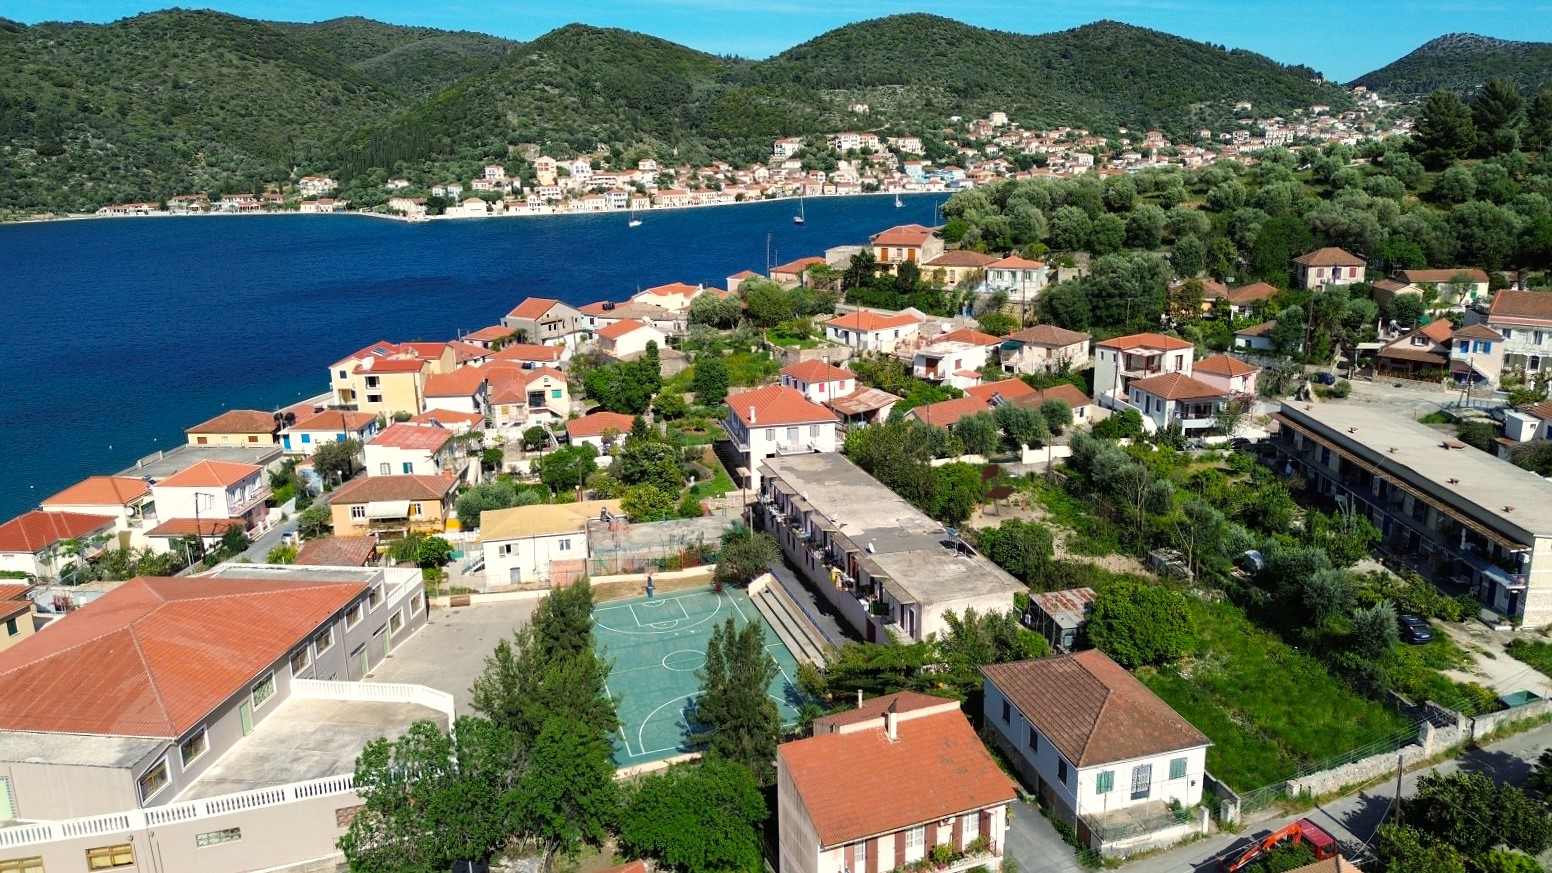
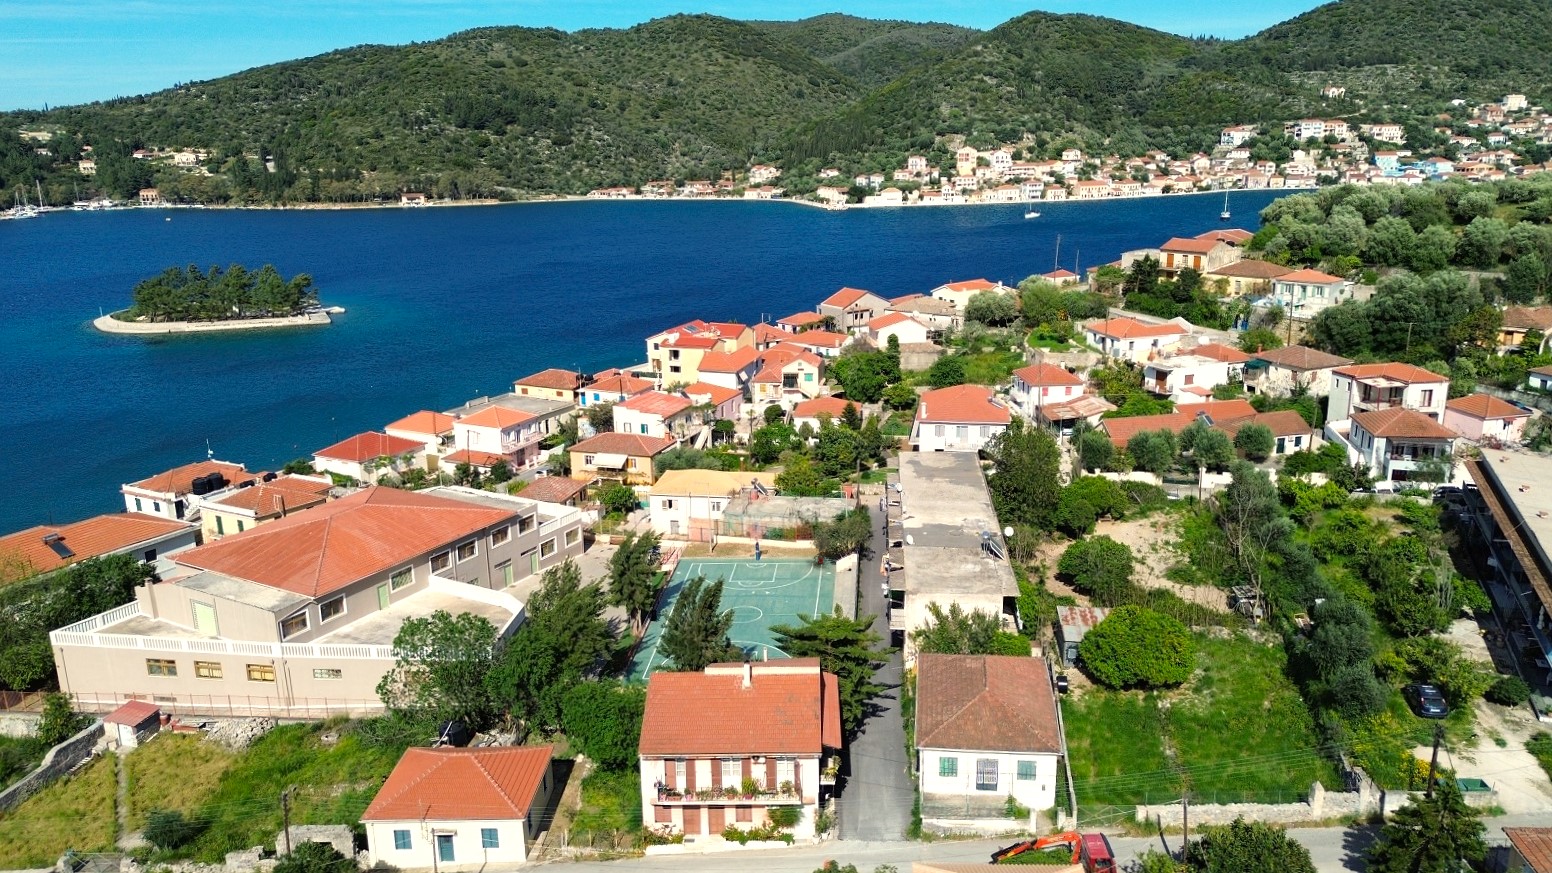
bench: present [982,463,1017,516] -> none [1097,481,1141,533]

